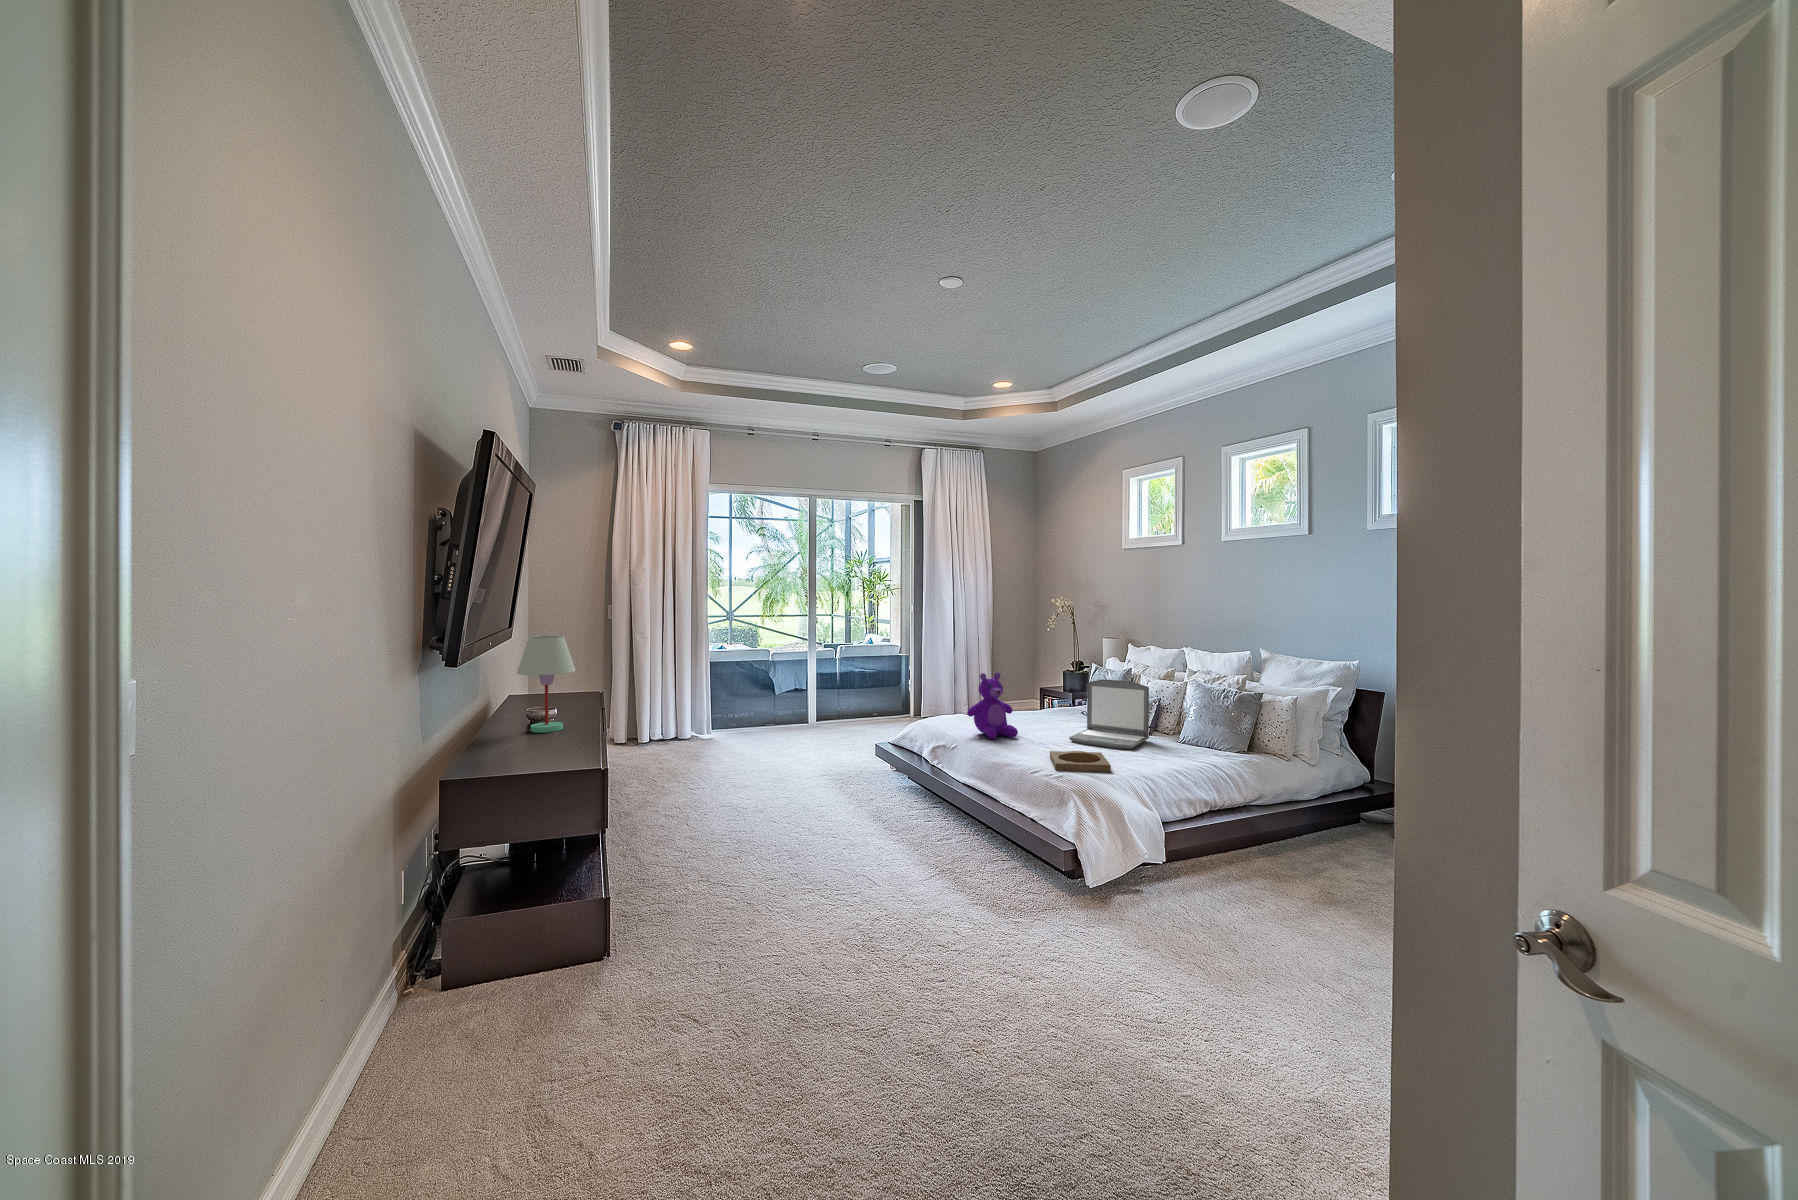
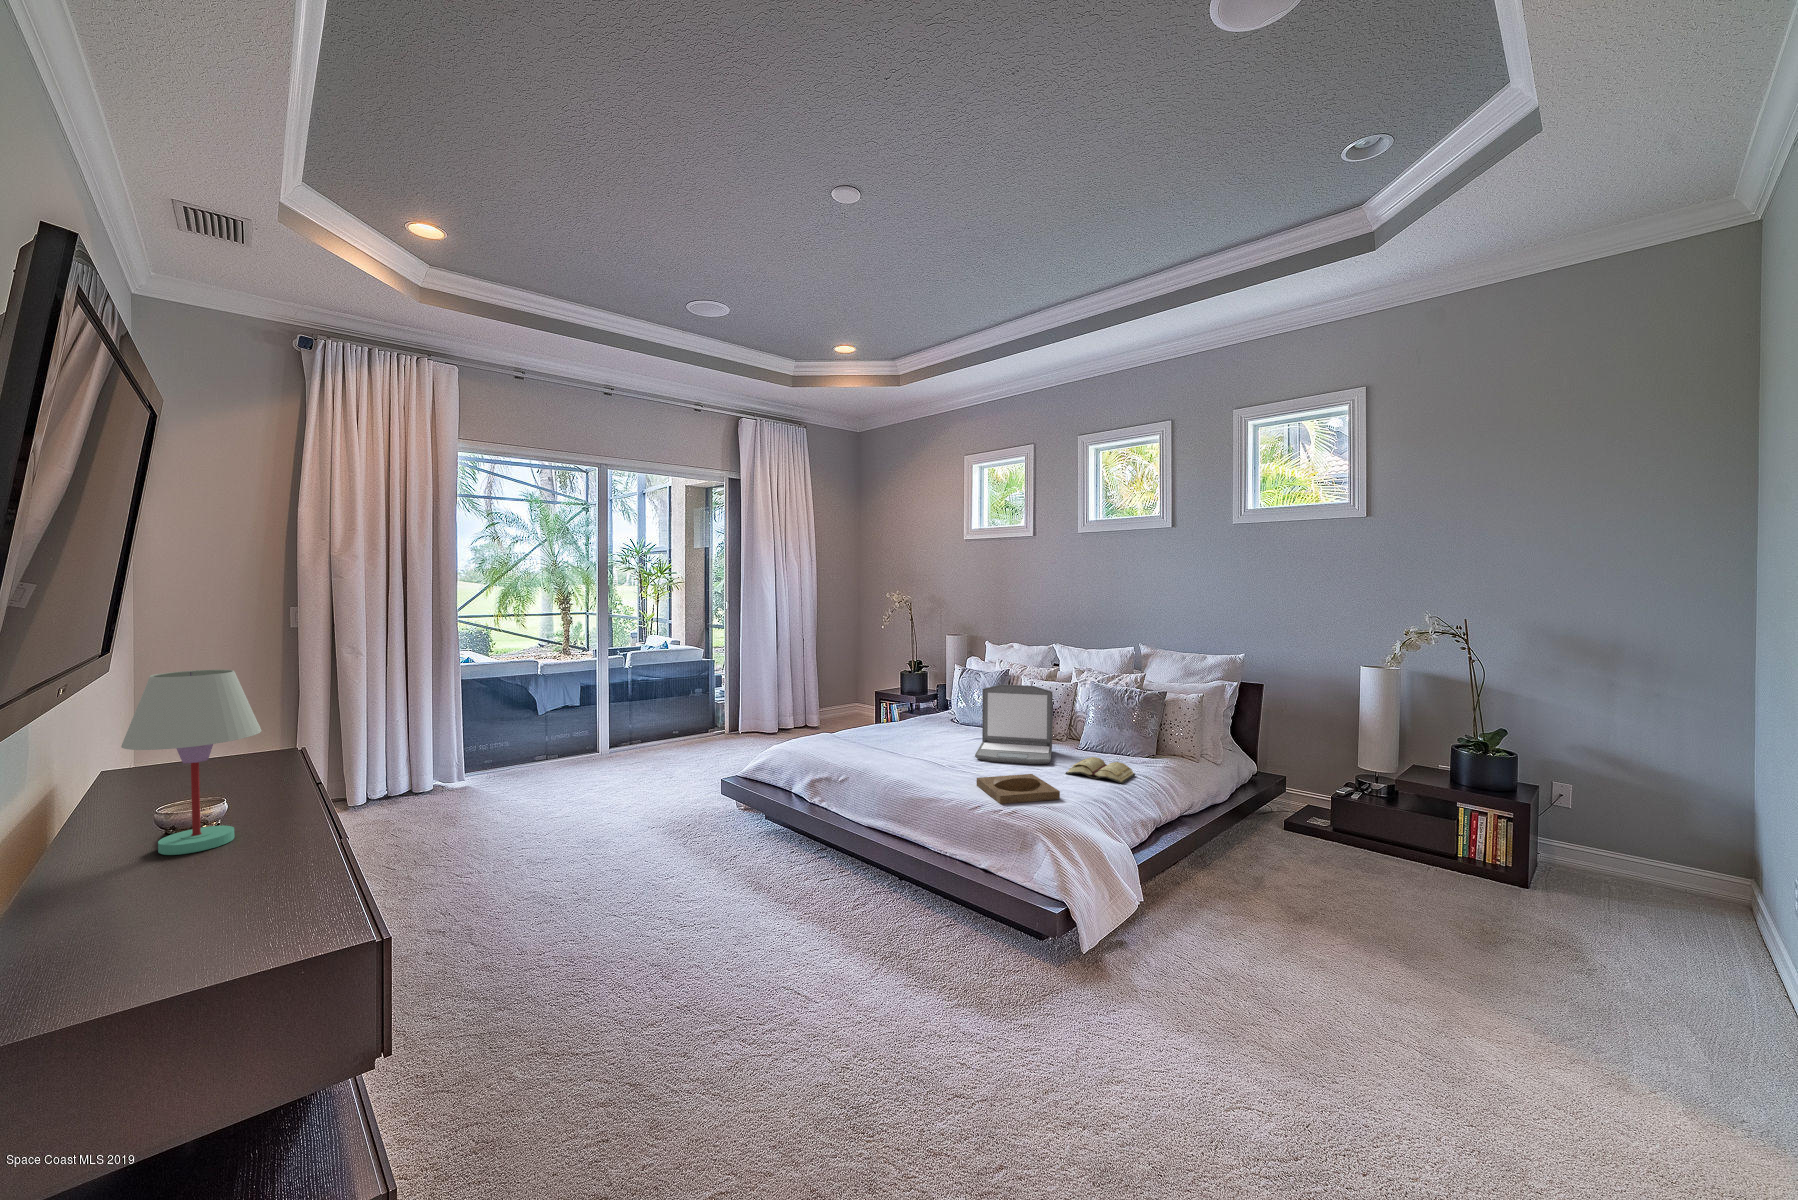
teddy bear: present [967,673,1018,739] -> none [856,683,917,765]
diary: none [1139,745,1206,768] -> present [1066,757,1135,784]

